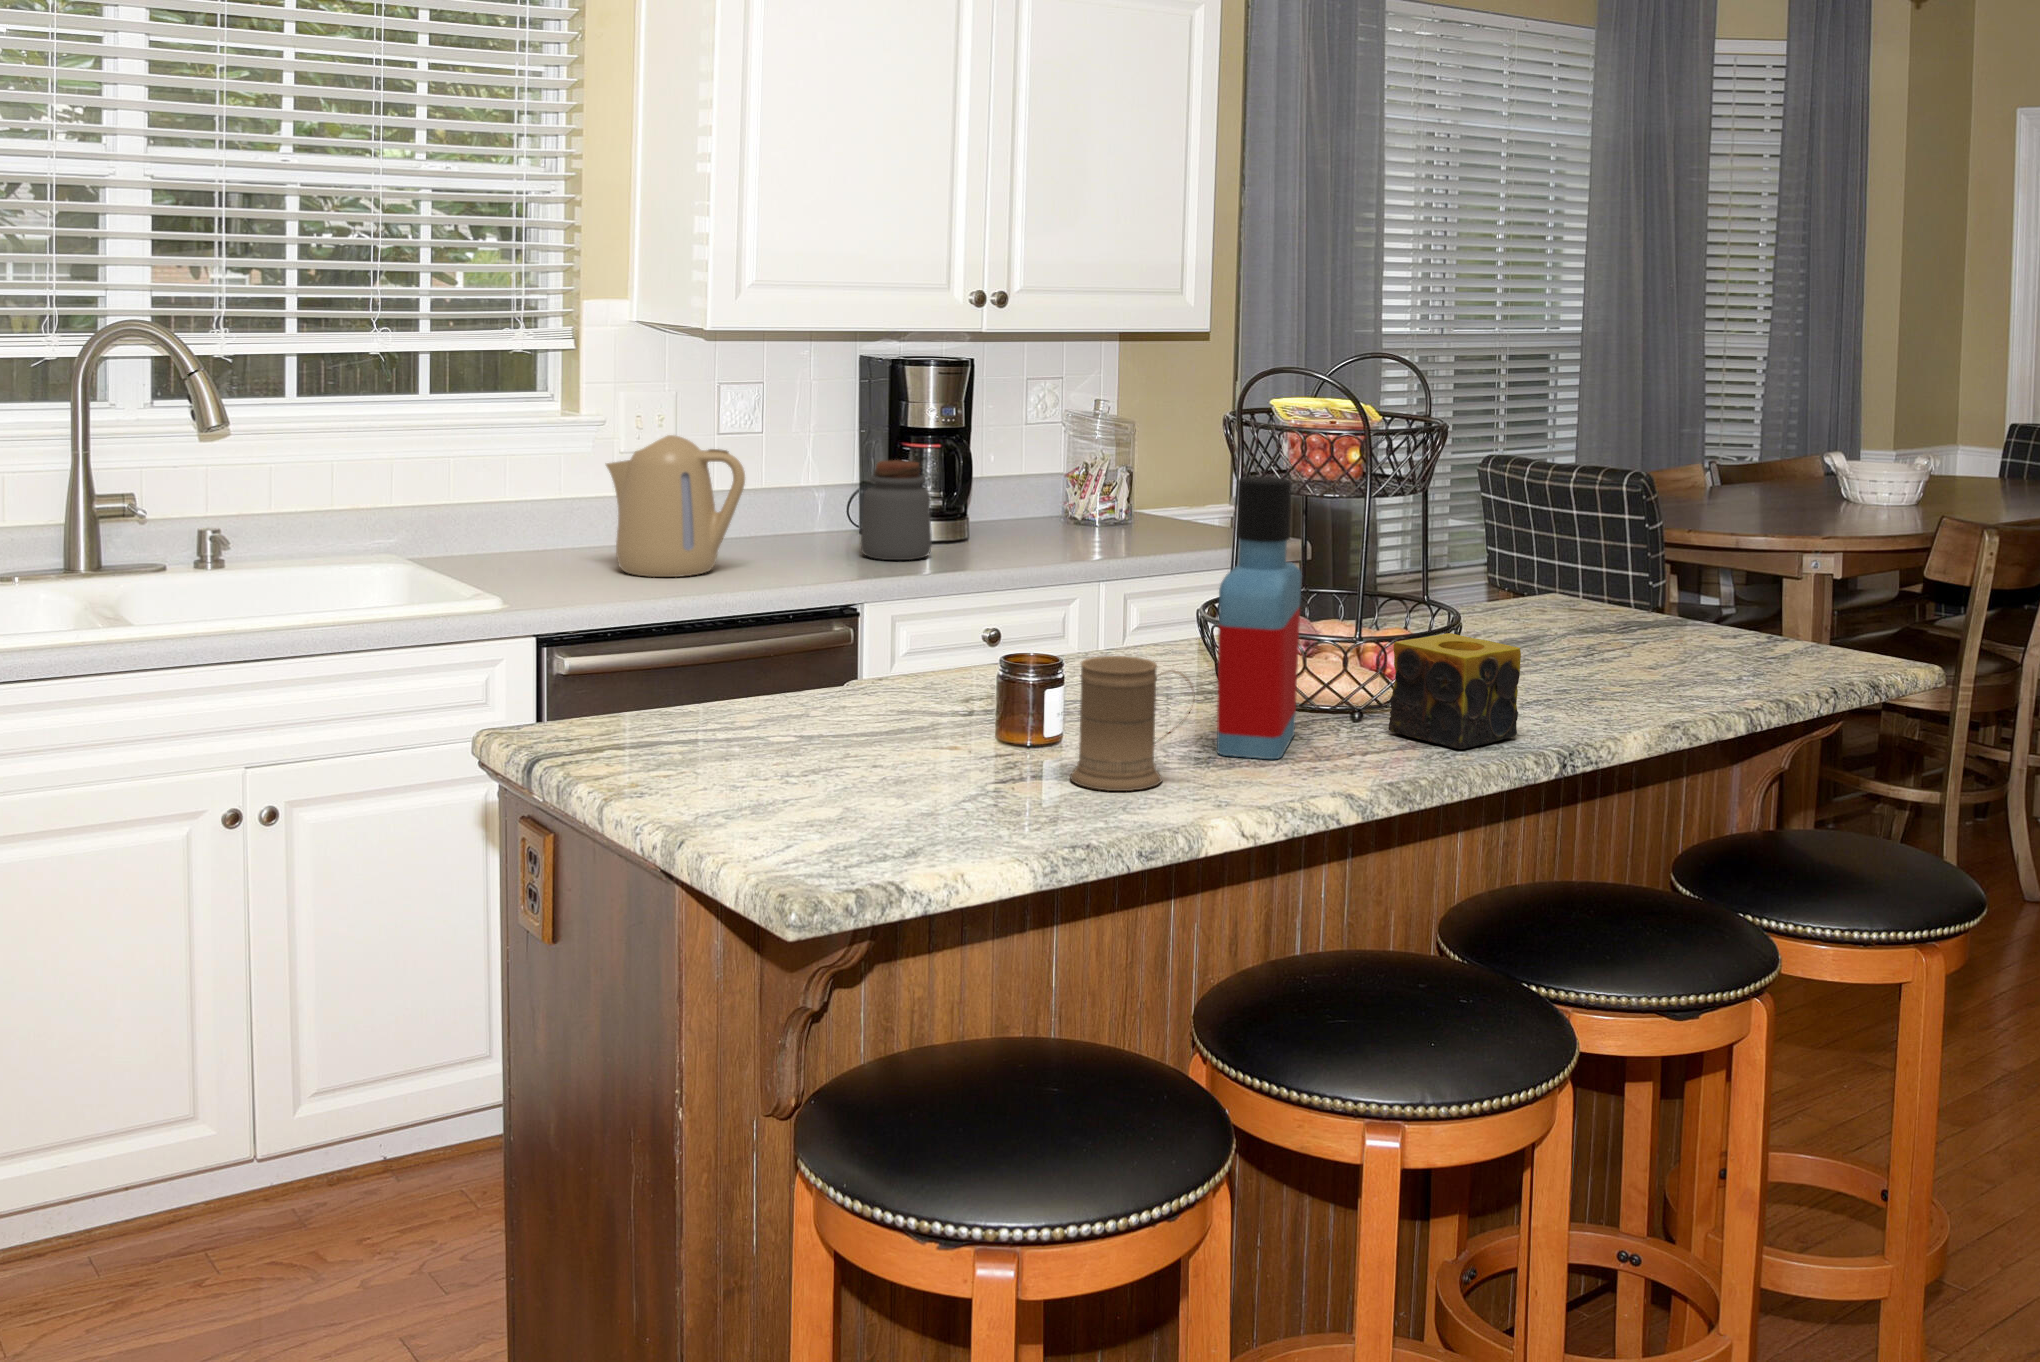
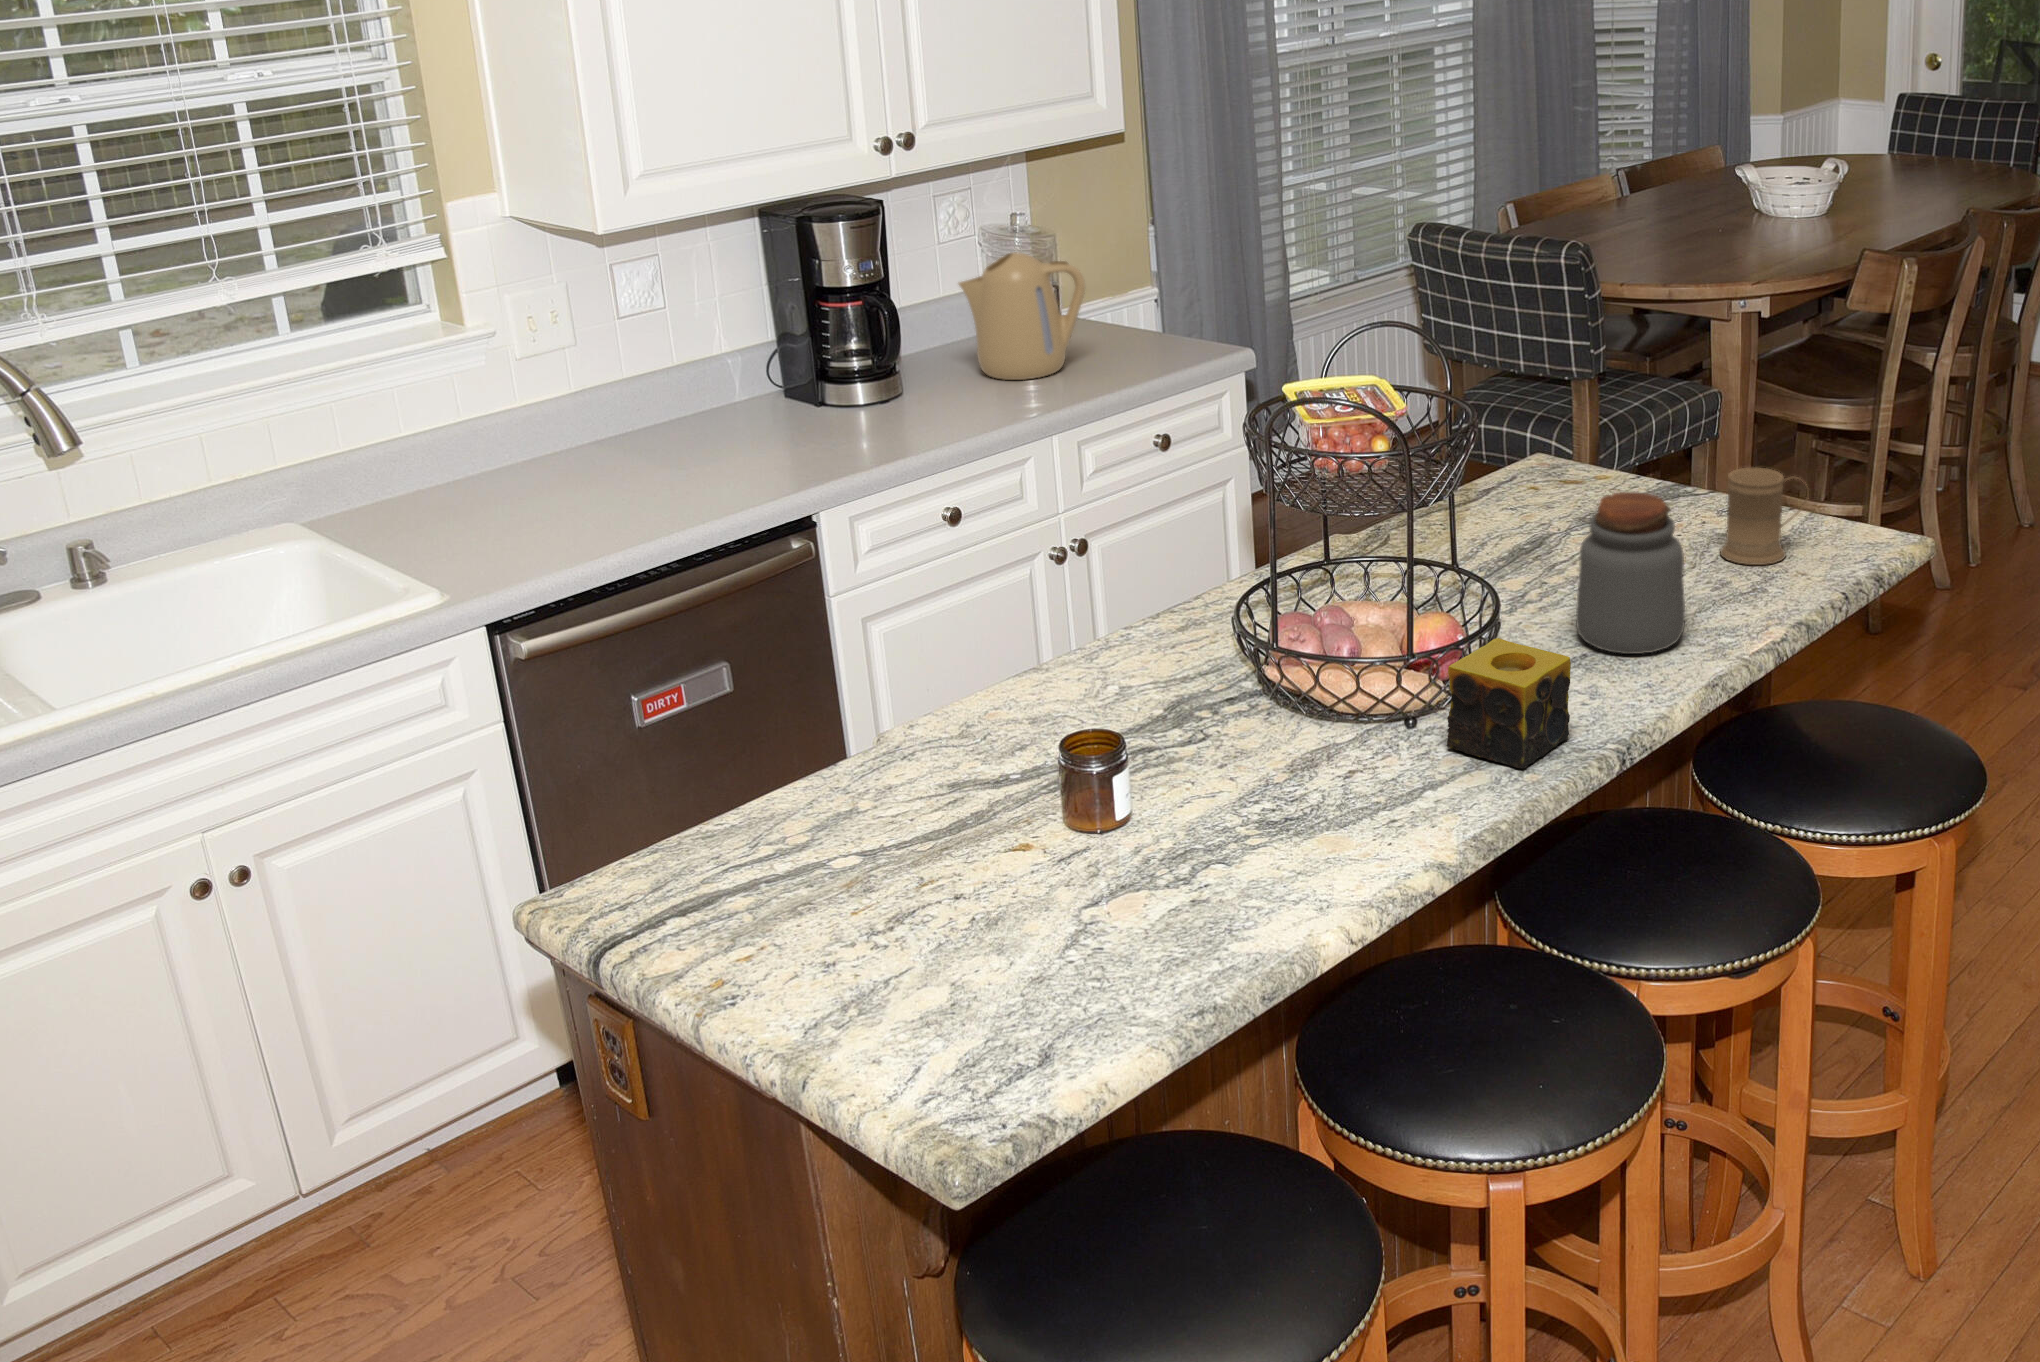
kettle: present [606,435,745,577] -> present [959,252,1085,380]
jar: present [861,460,932,560] -> present [1576,492,1685,654]
bottle: present [1217,476,1302,759] -> none [1286,536,1359,818]
mug: present [1070,656,1195,791] -> present [1720,467,1808,565]

